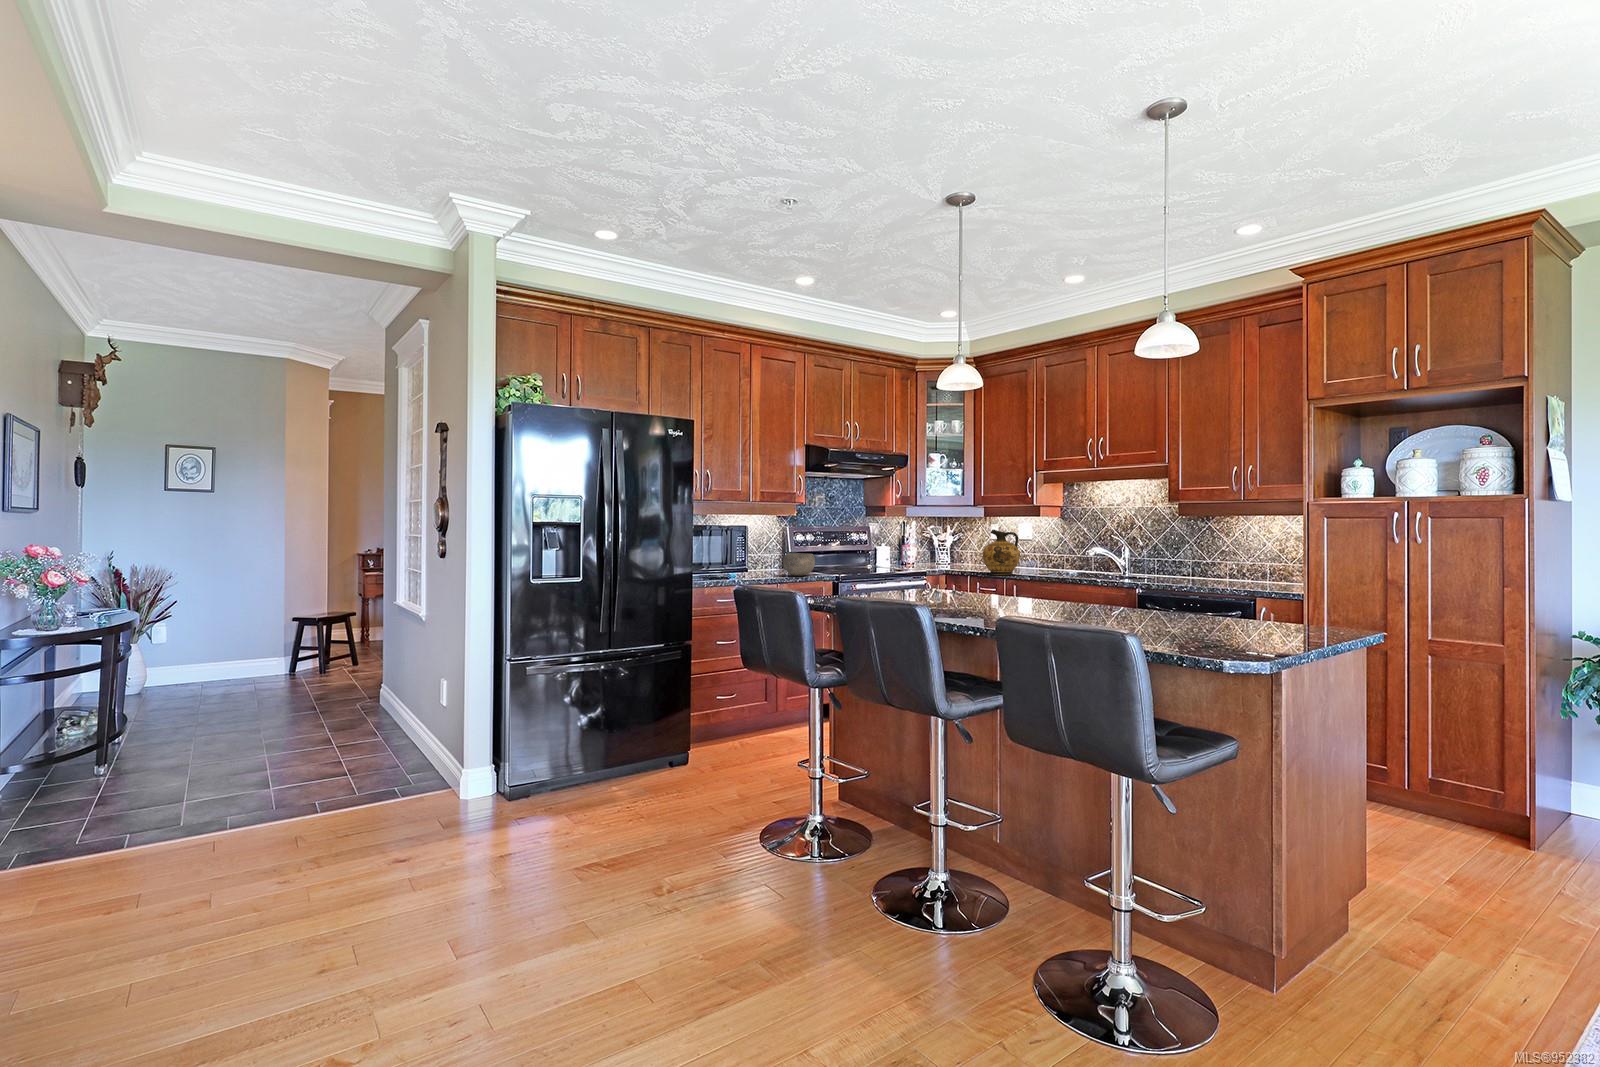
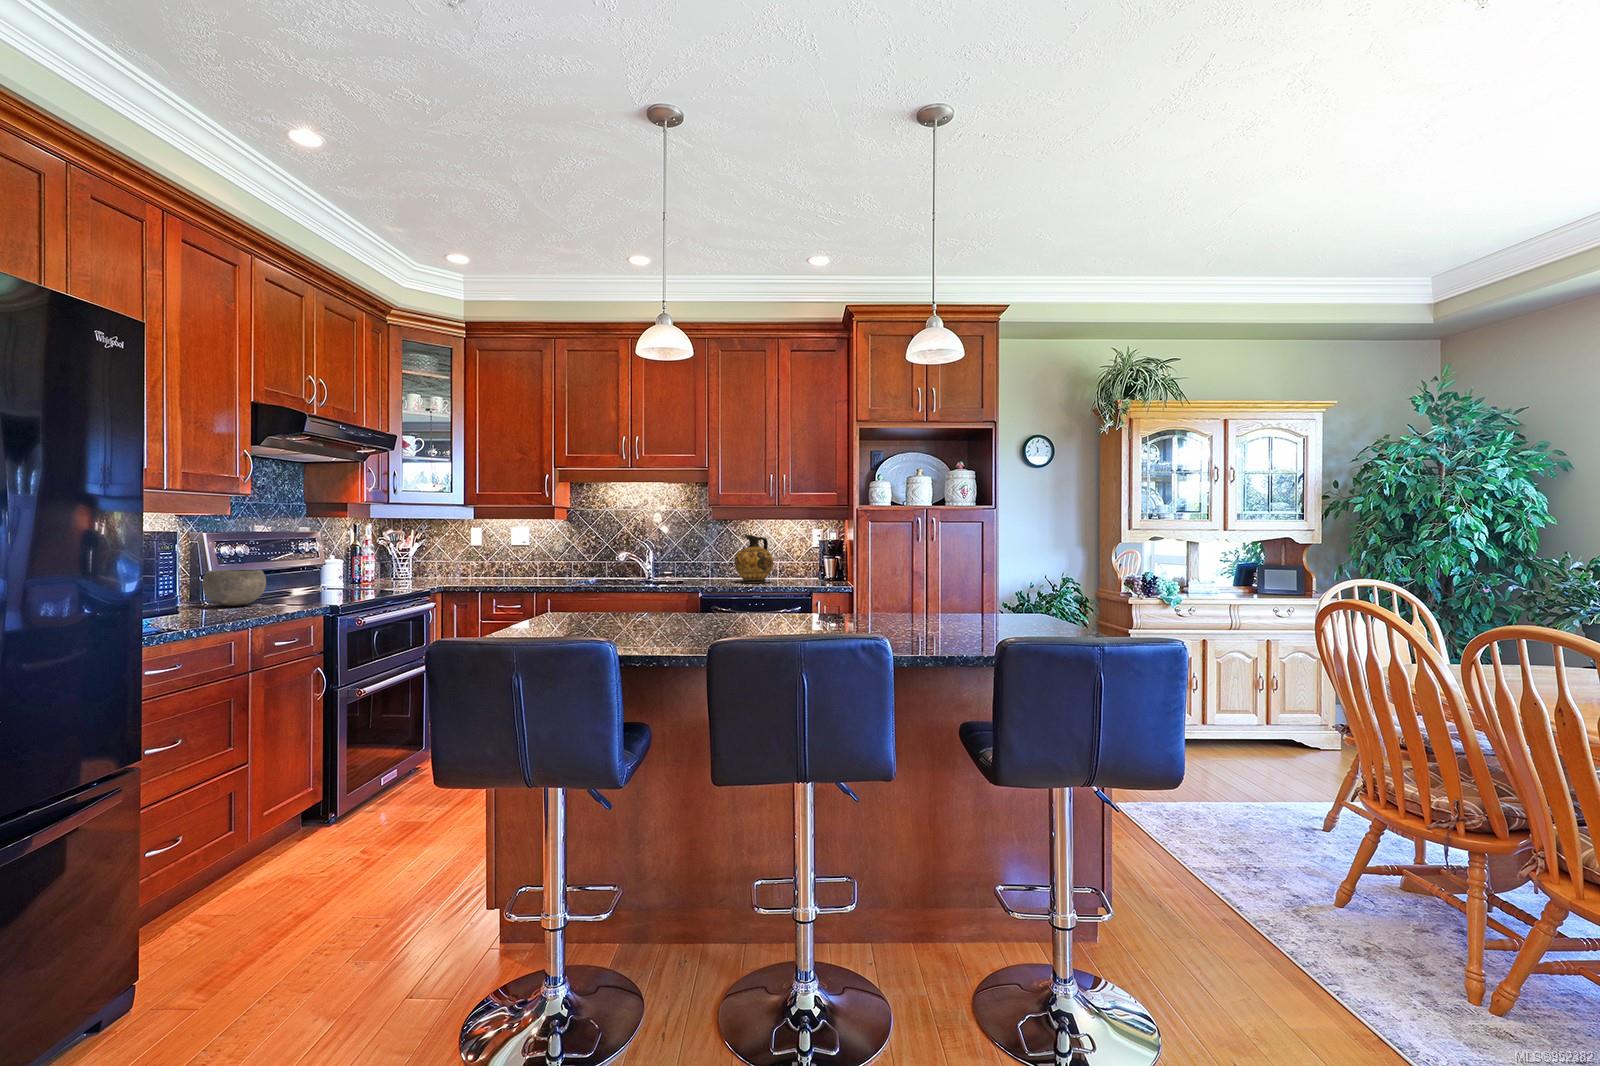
ceramic jug: present [982,530,1020,575] -> present [734,534,773,583]

